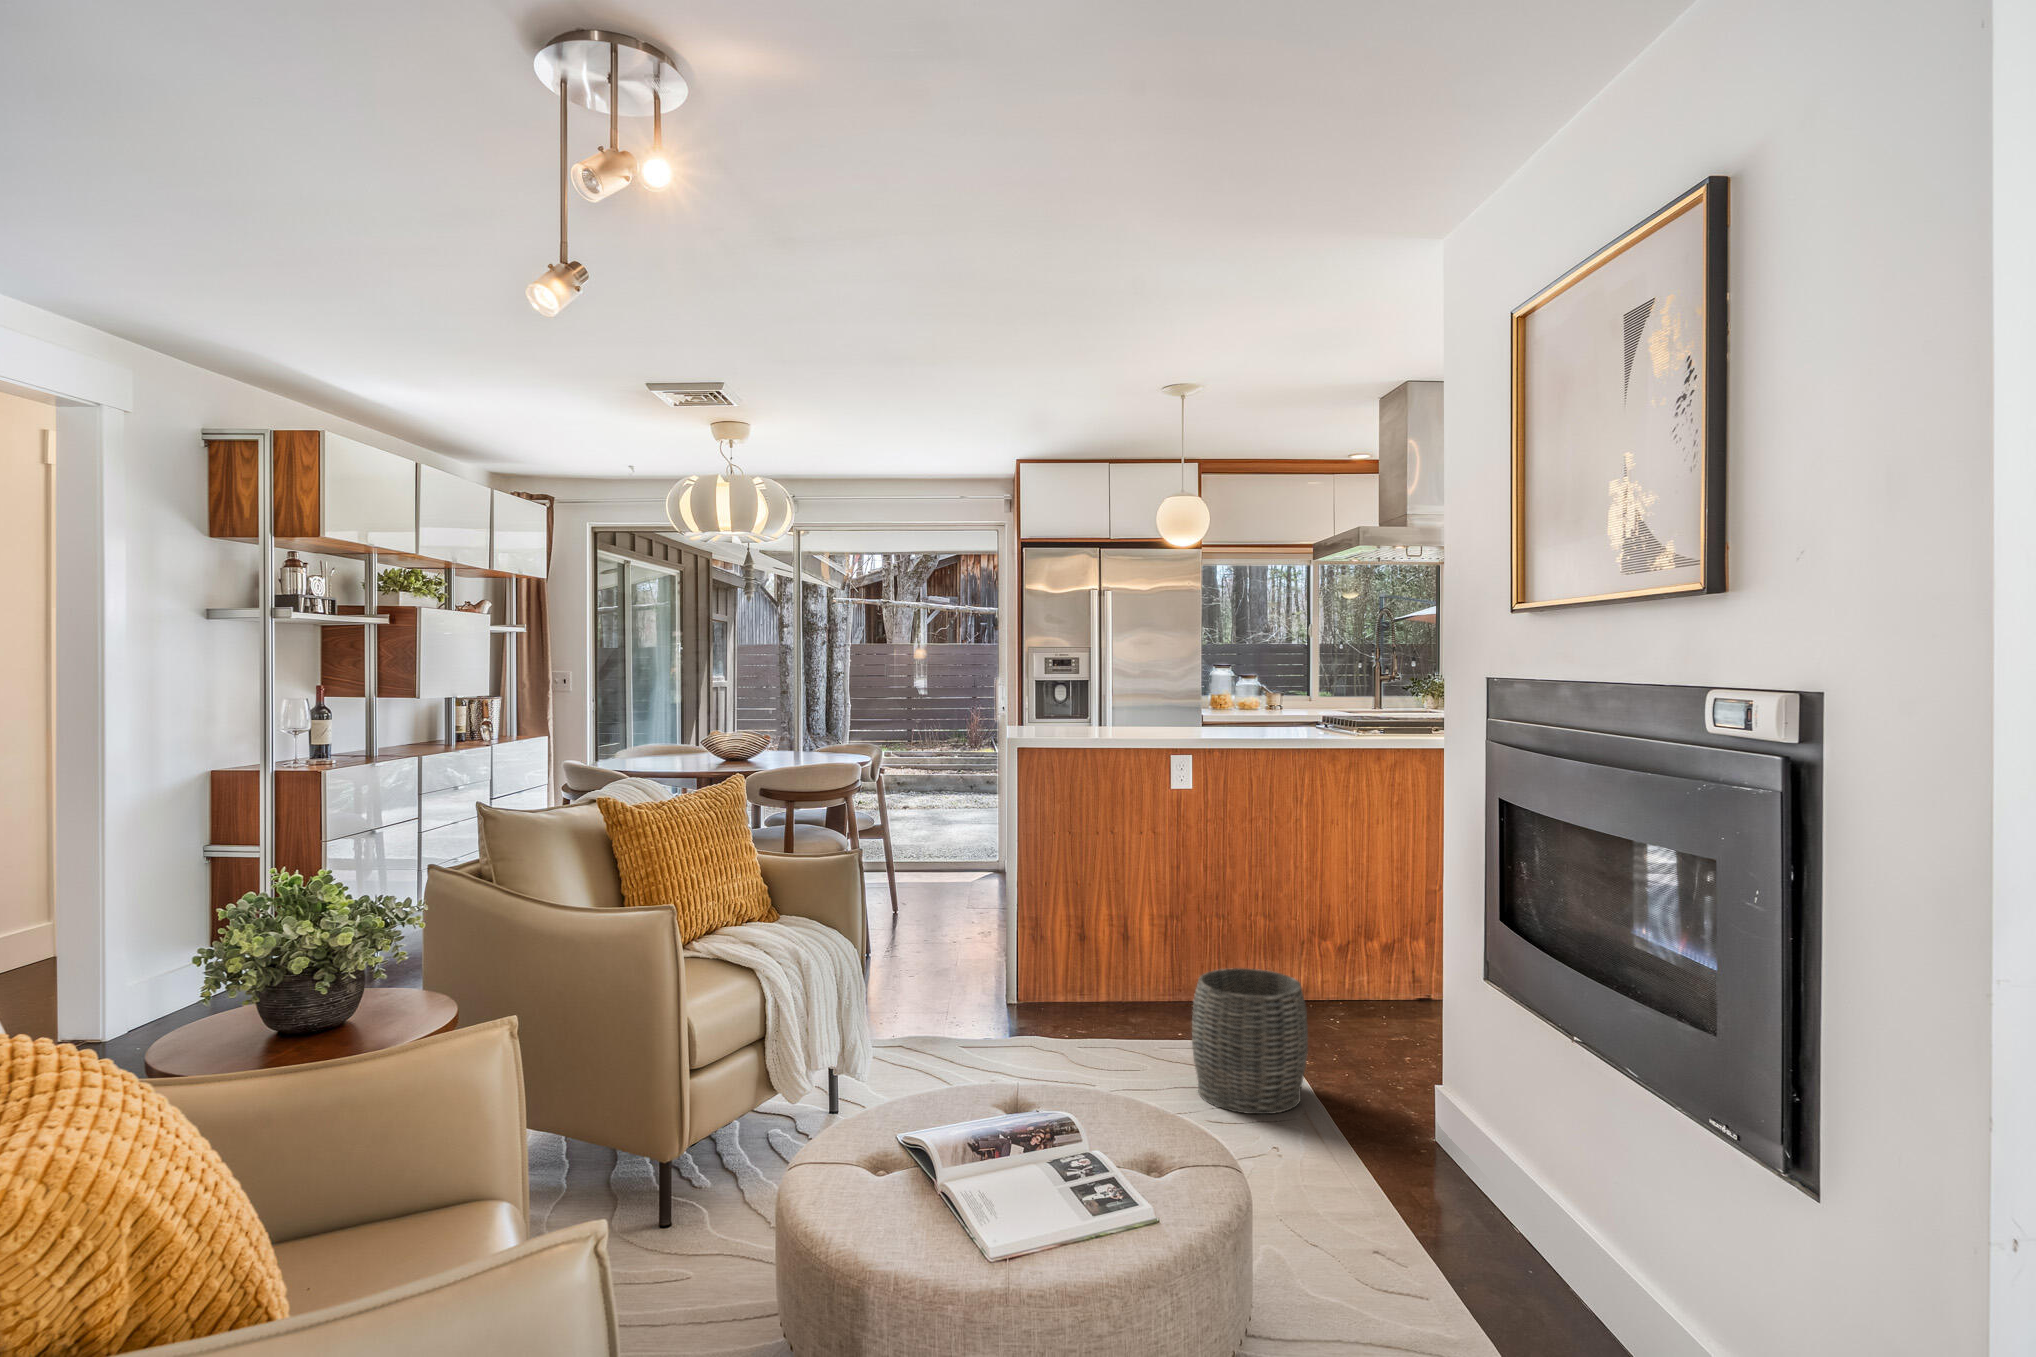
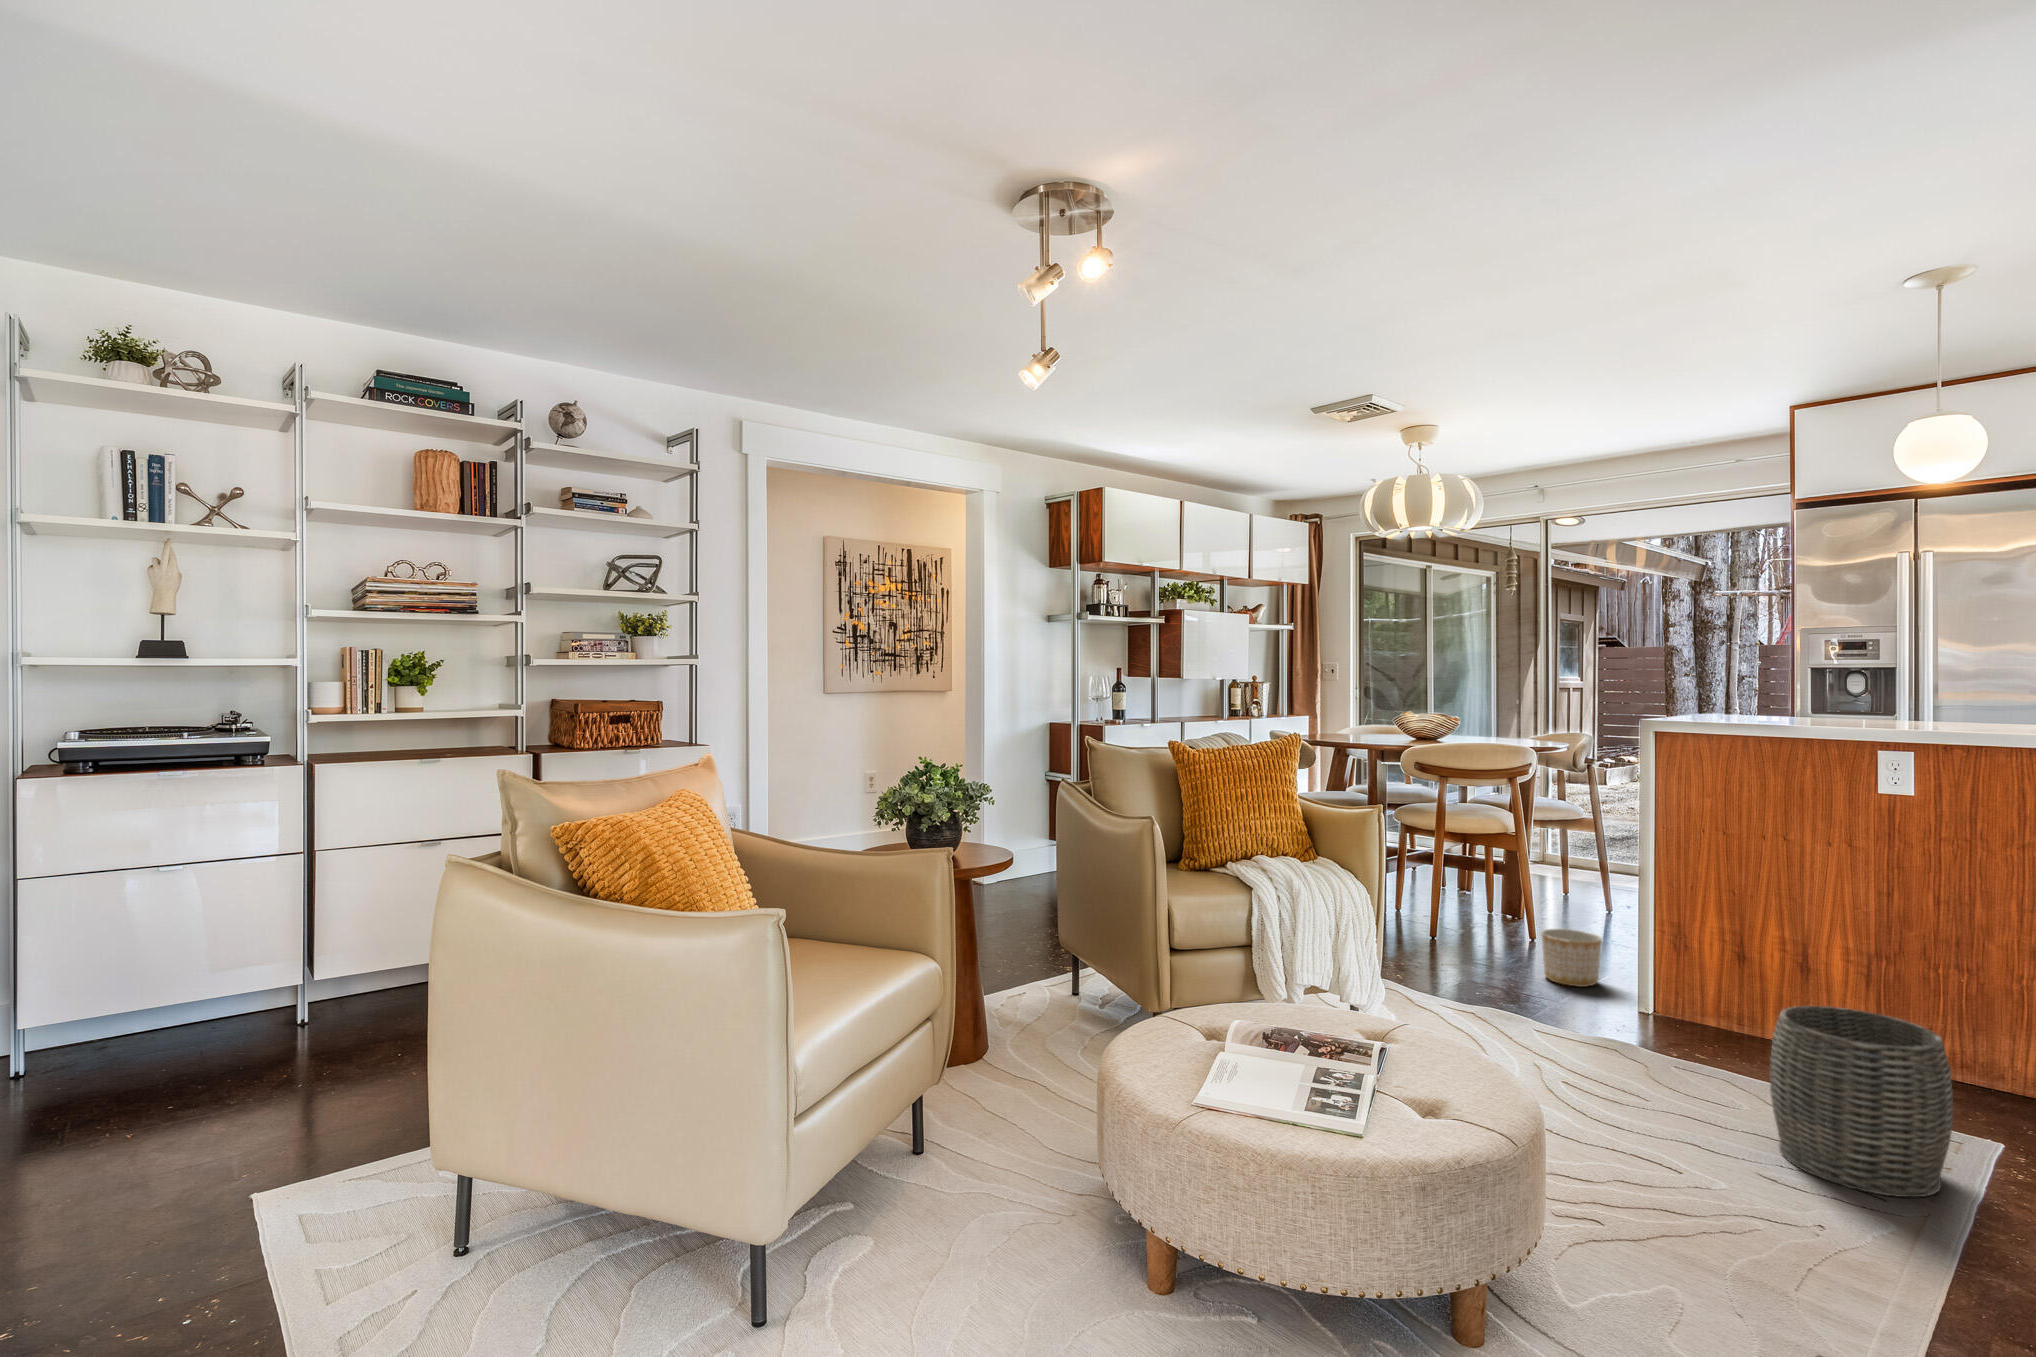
planter: none [910,937,961,992] -> present [1541,929,1602,987]

